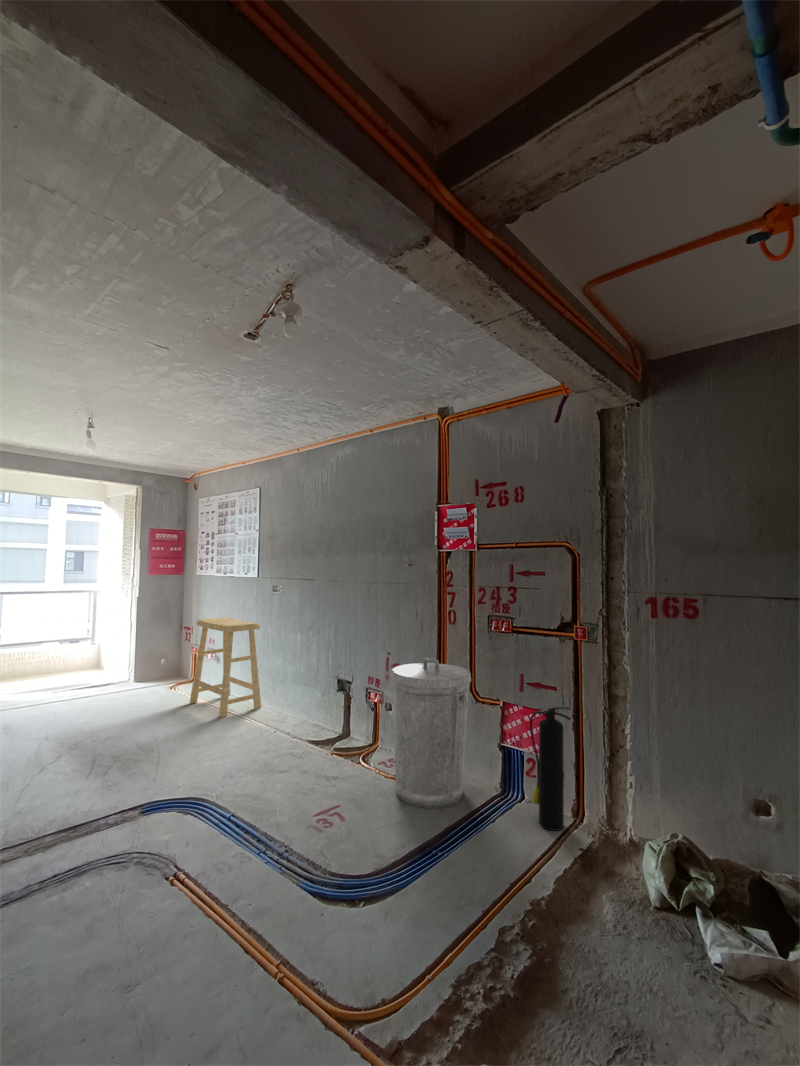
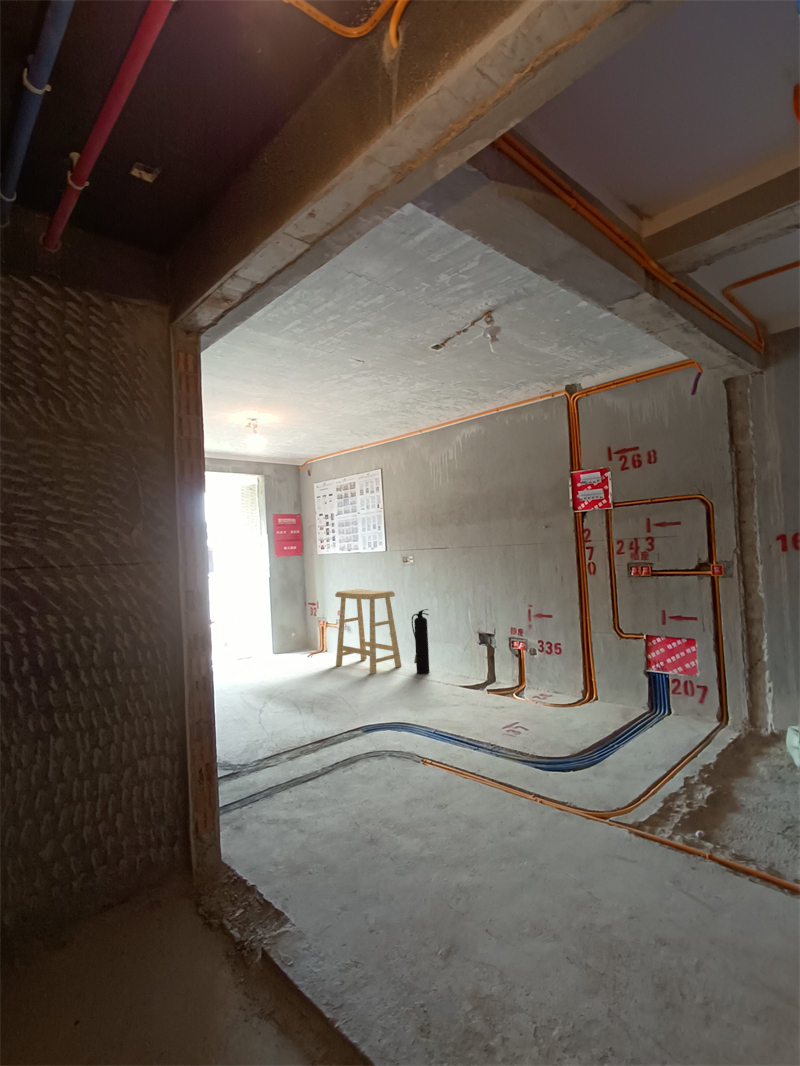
trash can: present [391,658,471,809] -> none [547,602,619,722]
fire extinguisher: present [530,707,571,831] -> present [412,609,429,674]

